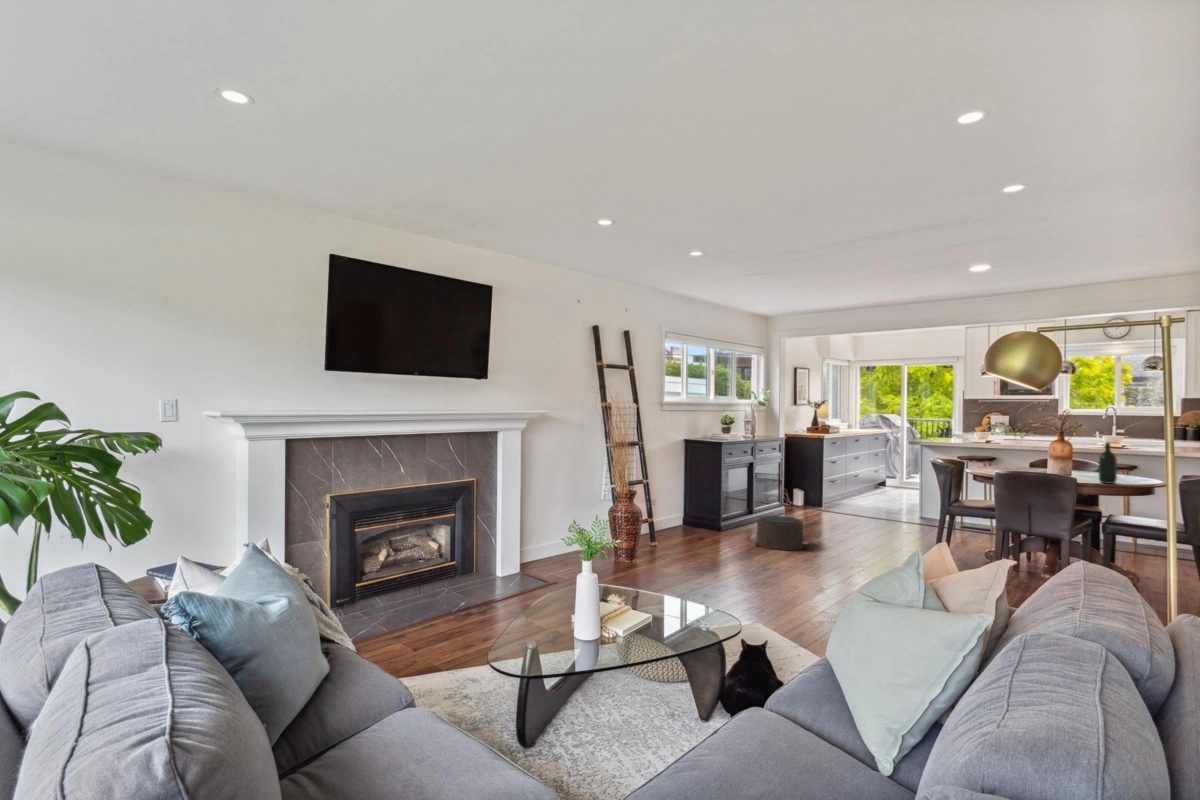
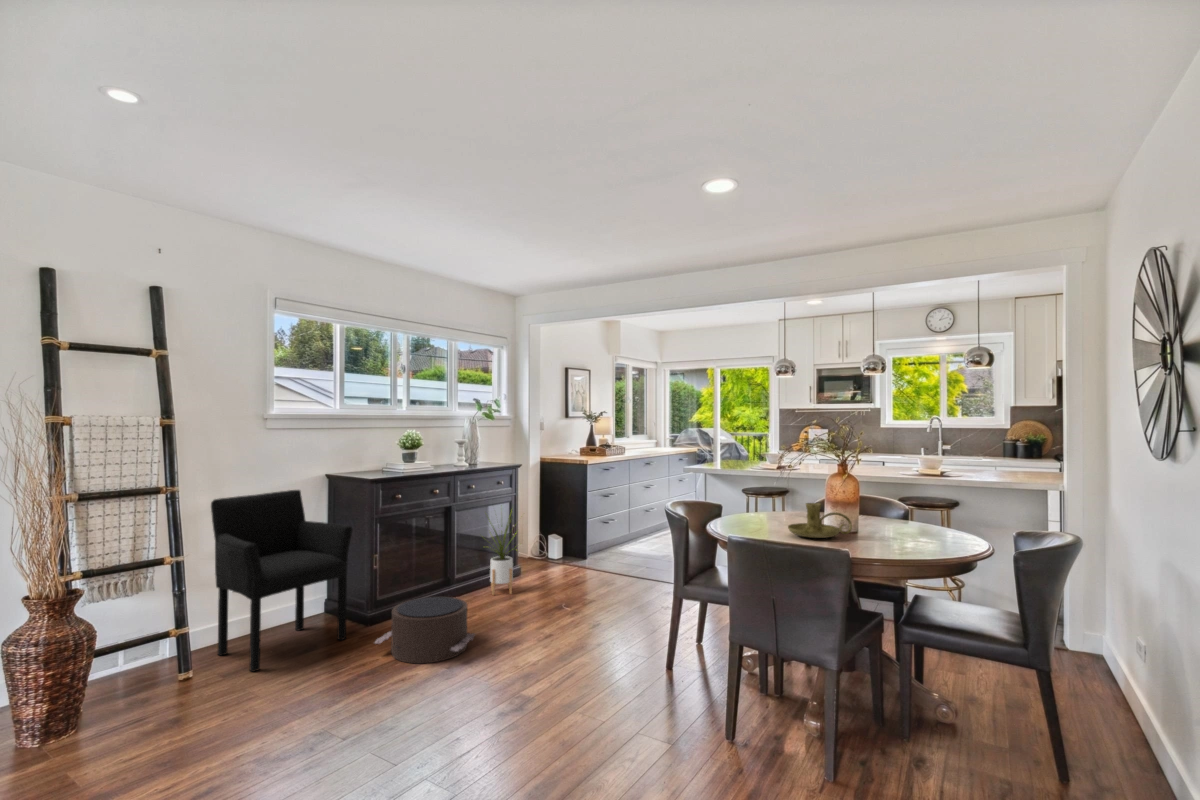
wine bottle: present [1099,442,1117,484] -> none [880,477,907,551]
armchair: none [650,448,723,549] -> present [211,490,353,672]
candle holder: none [1032,458,1077,479] -> present [788,503,852,538]
house plant: none [771,463,804,524] -> present [489,514,513,595]

